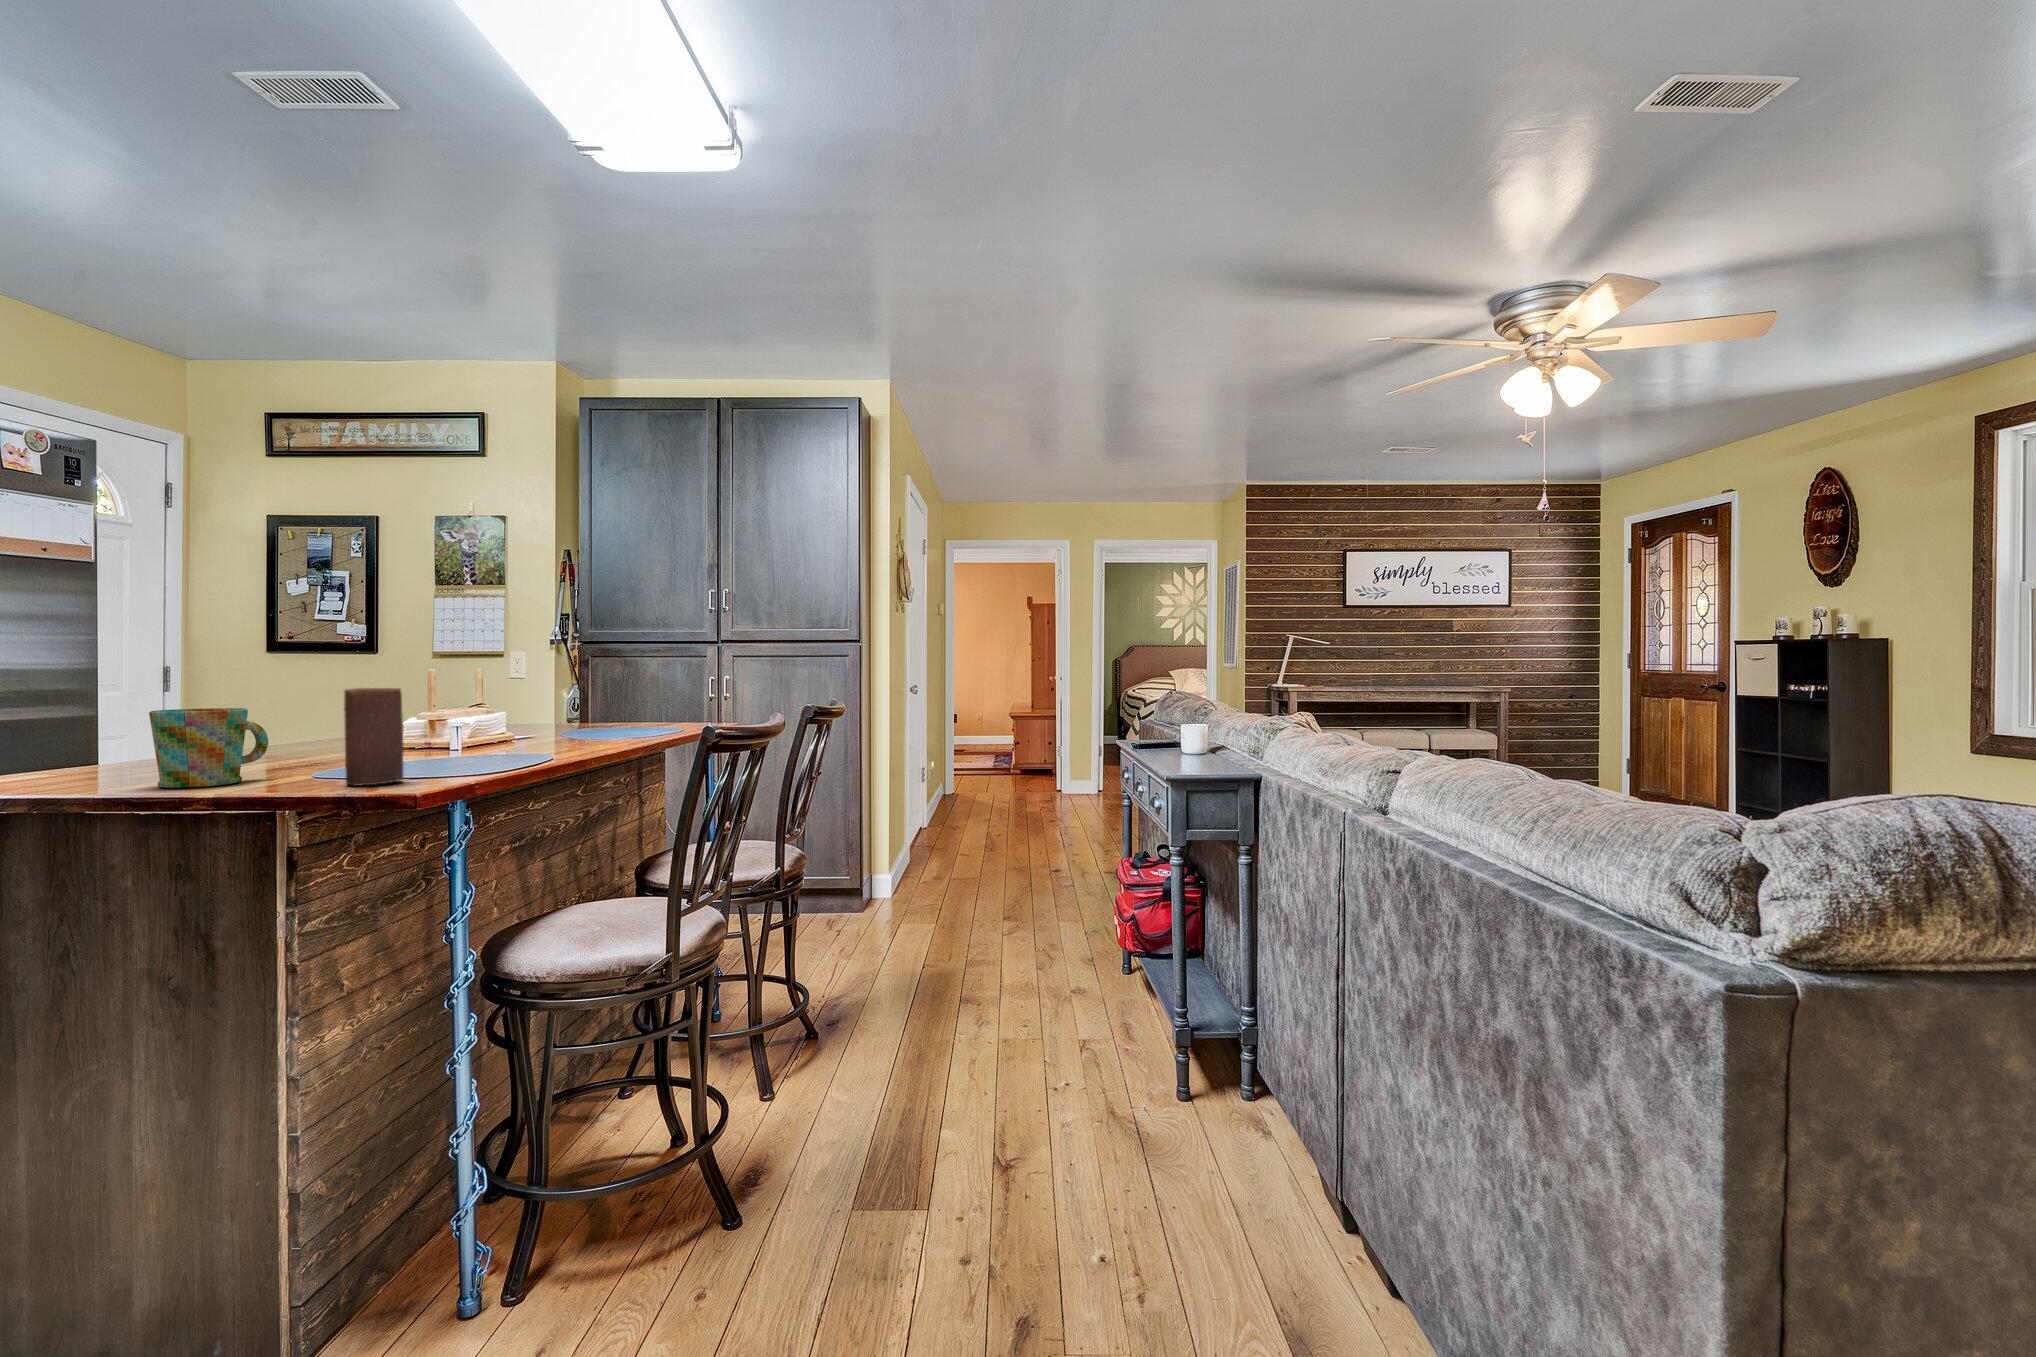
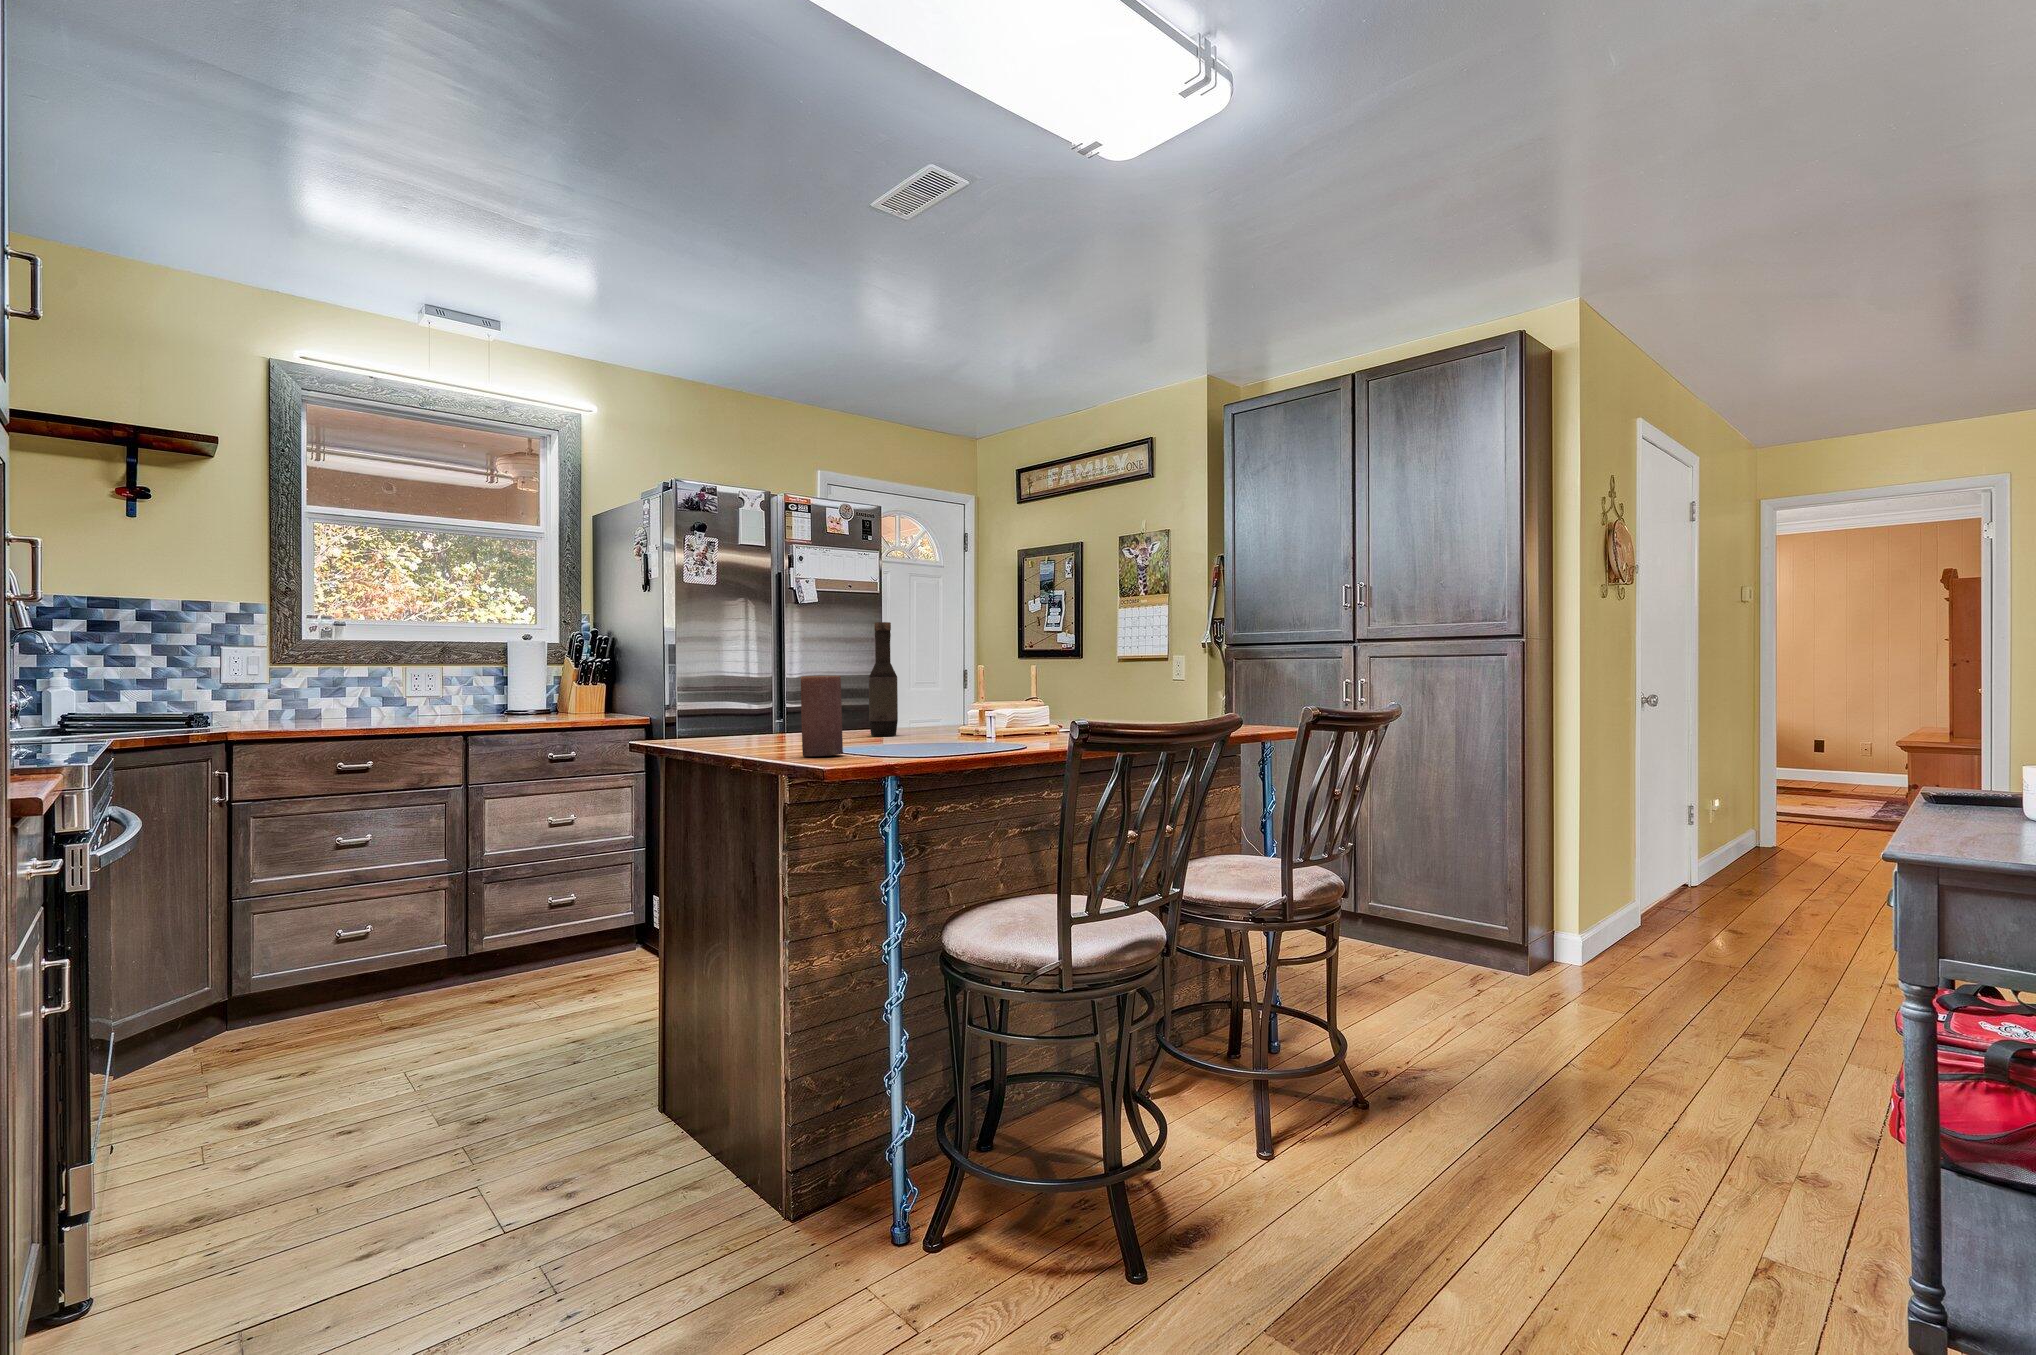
bottle: none [268,615,313,757] -> present [869,622,898,736]
mug: present [149,708,268,788] -> none [725,693,797,750]

